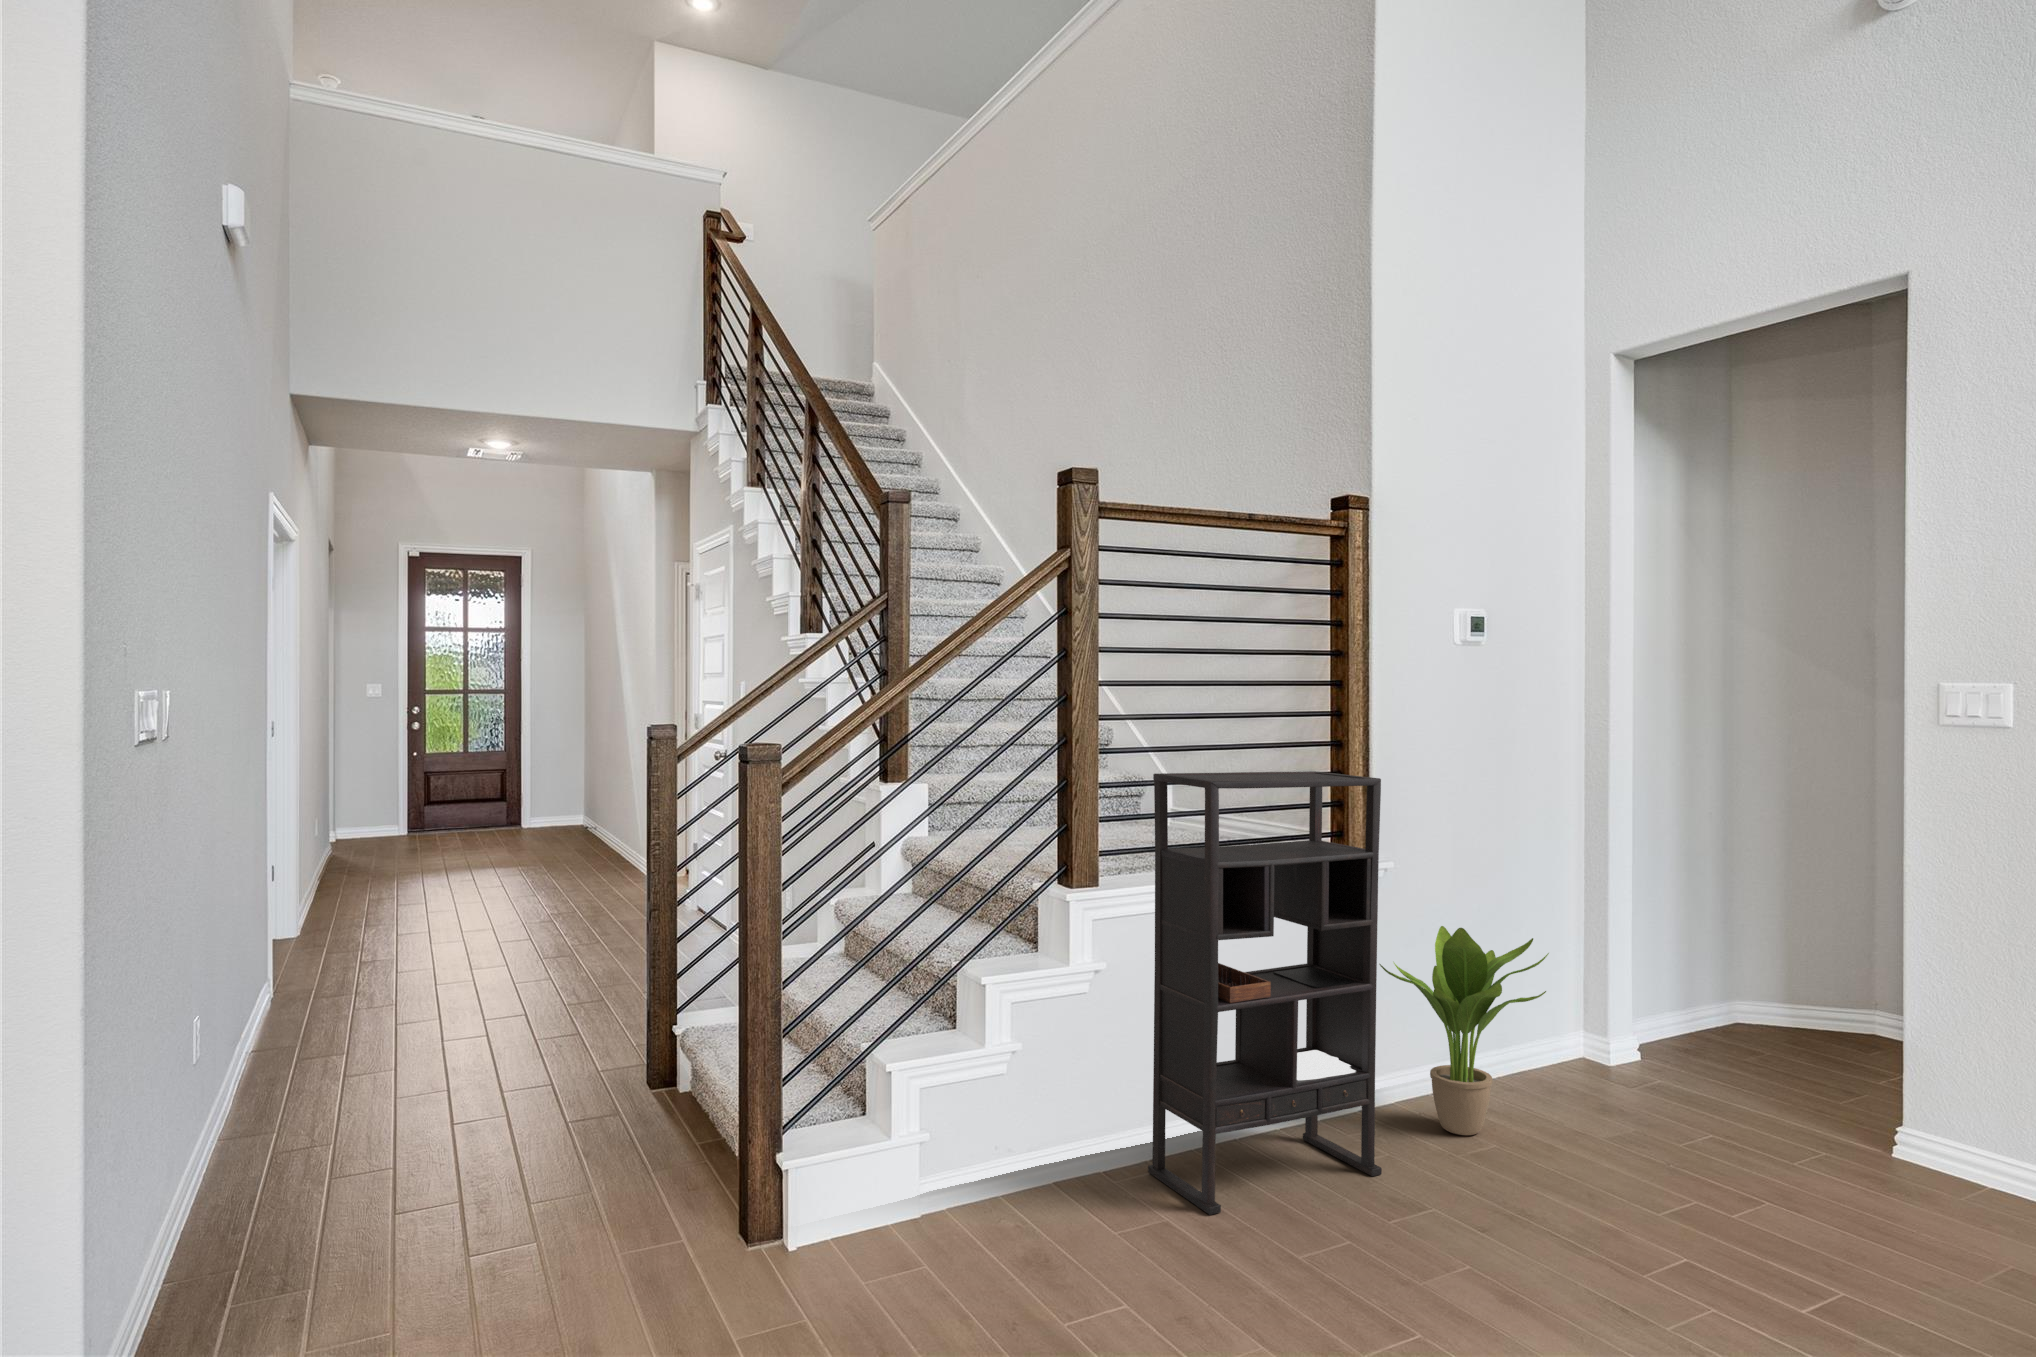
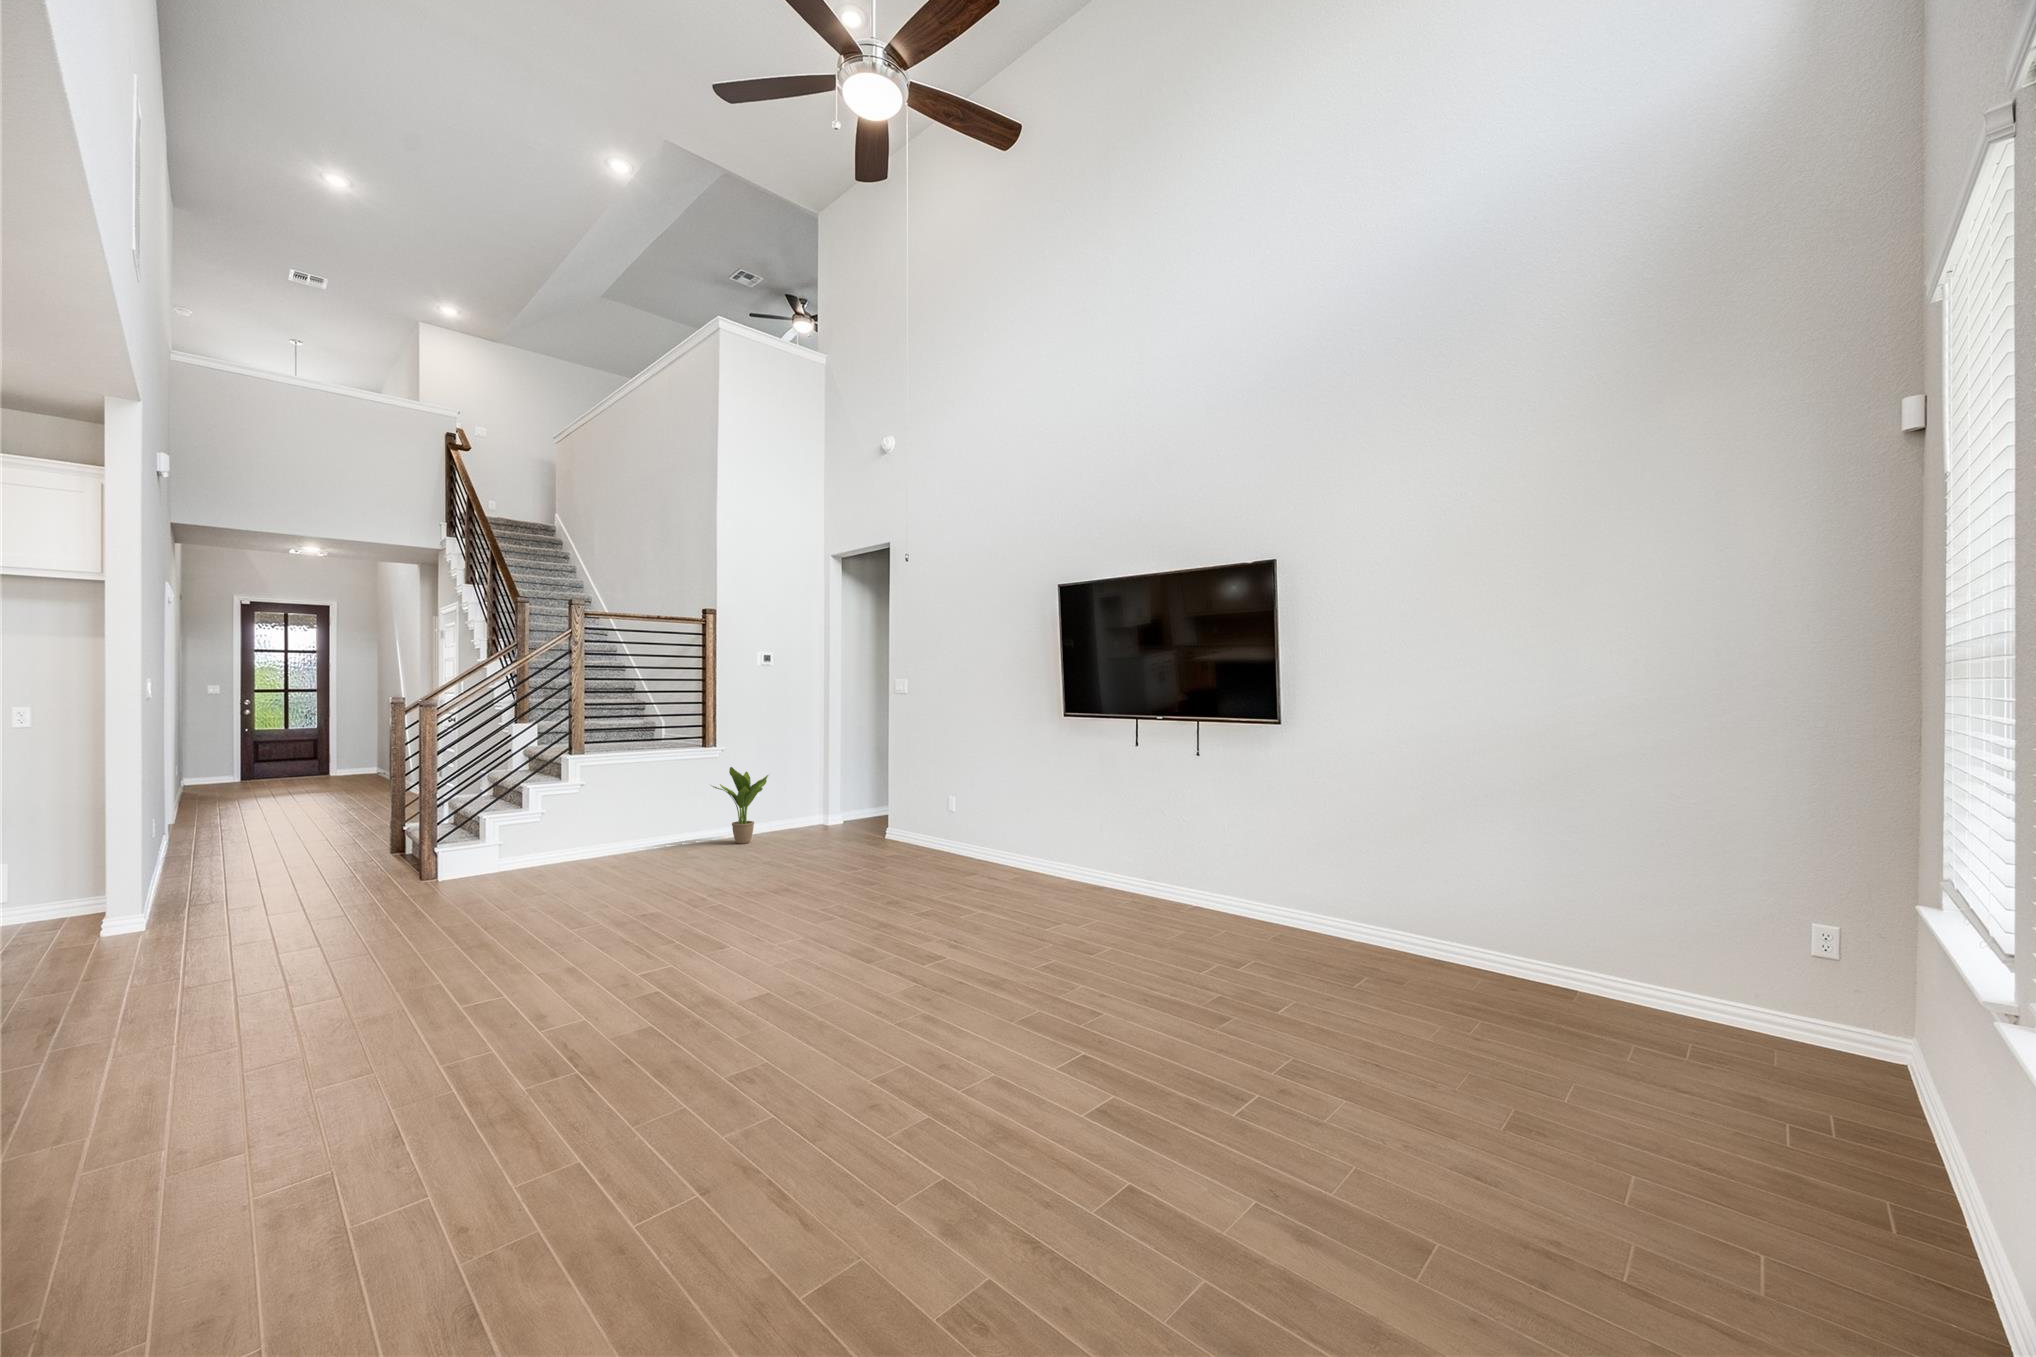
bookshelf: present [1148,771,1382,1215] -> none [605,714,697,865]

